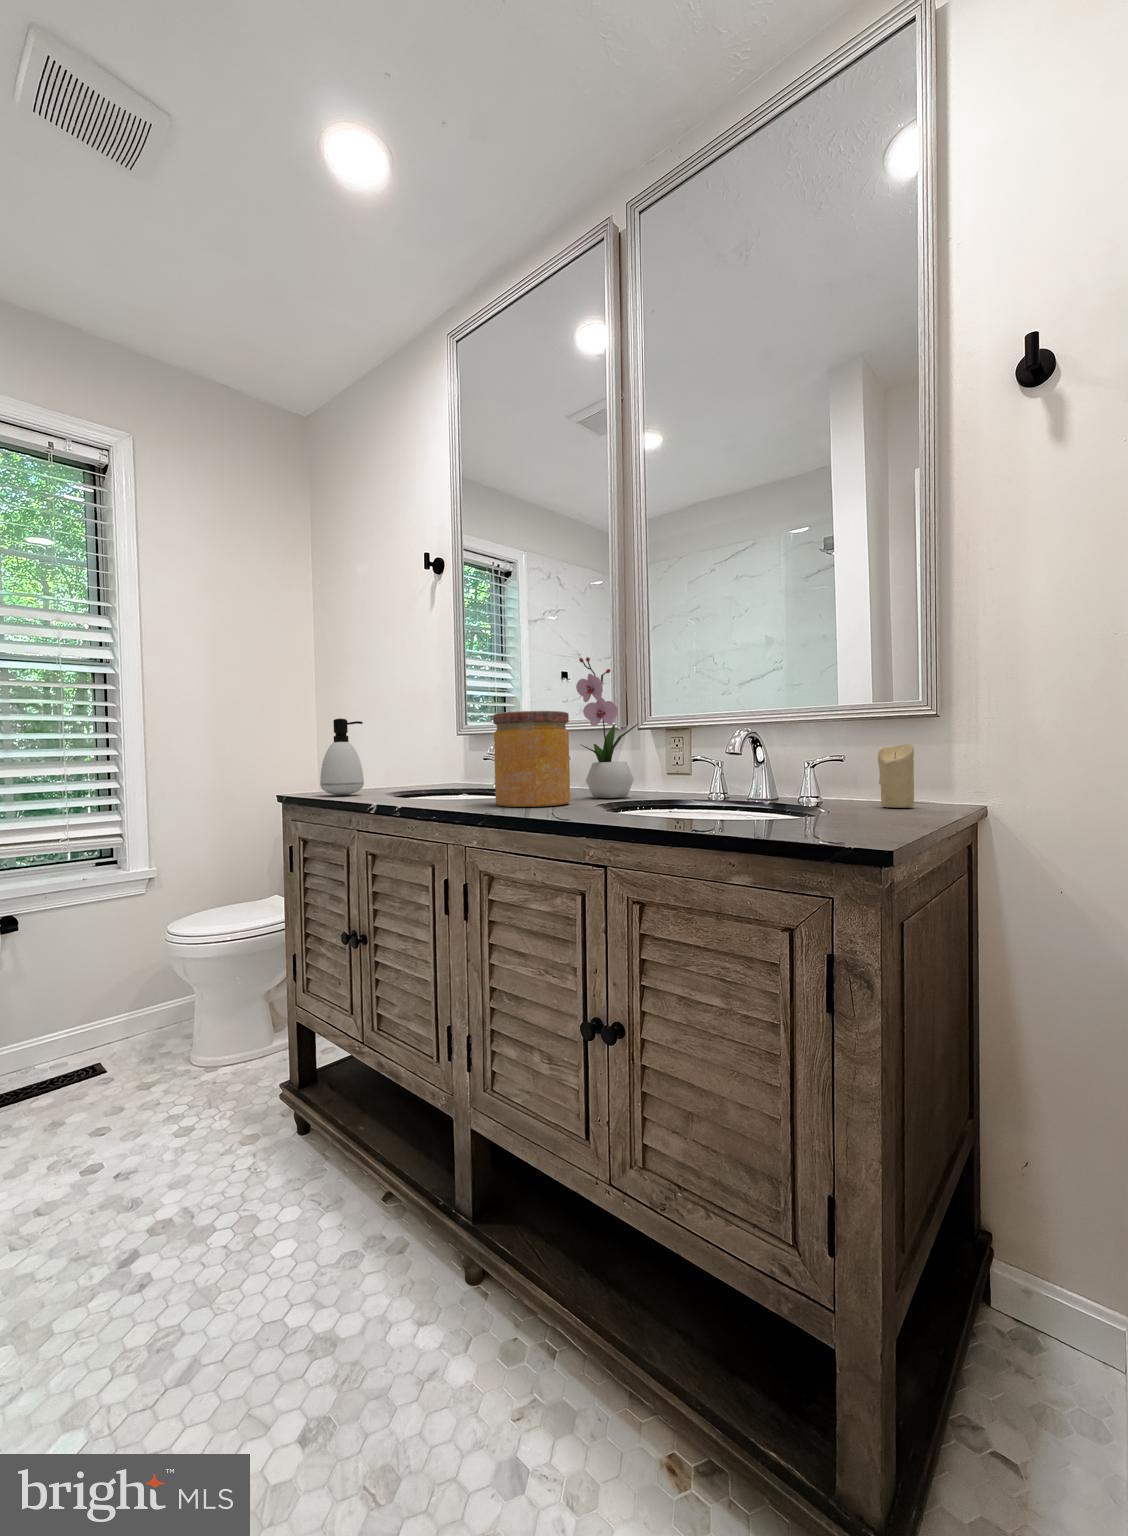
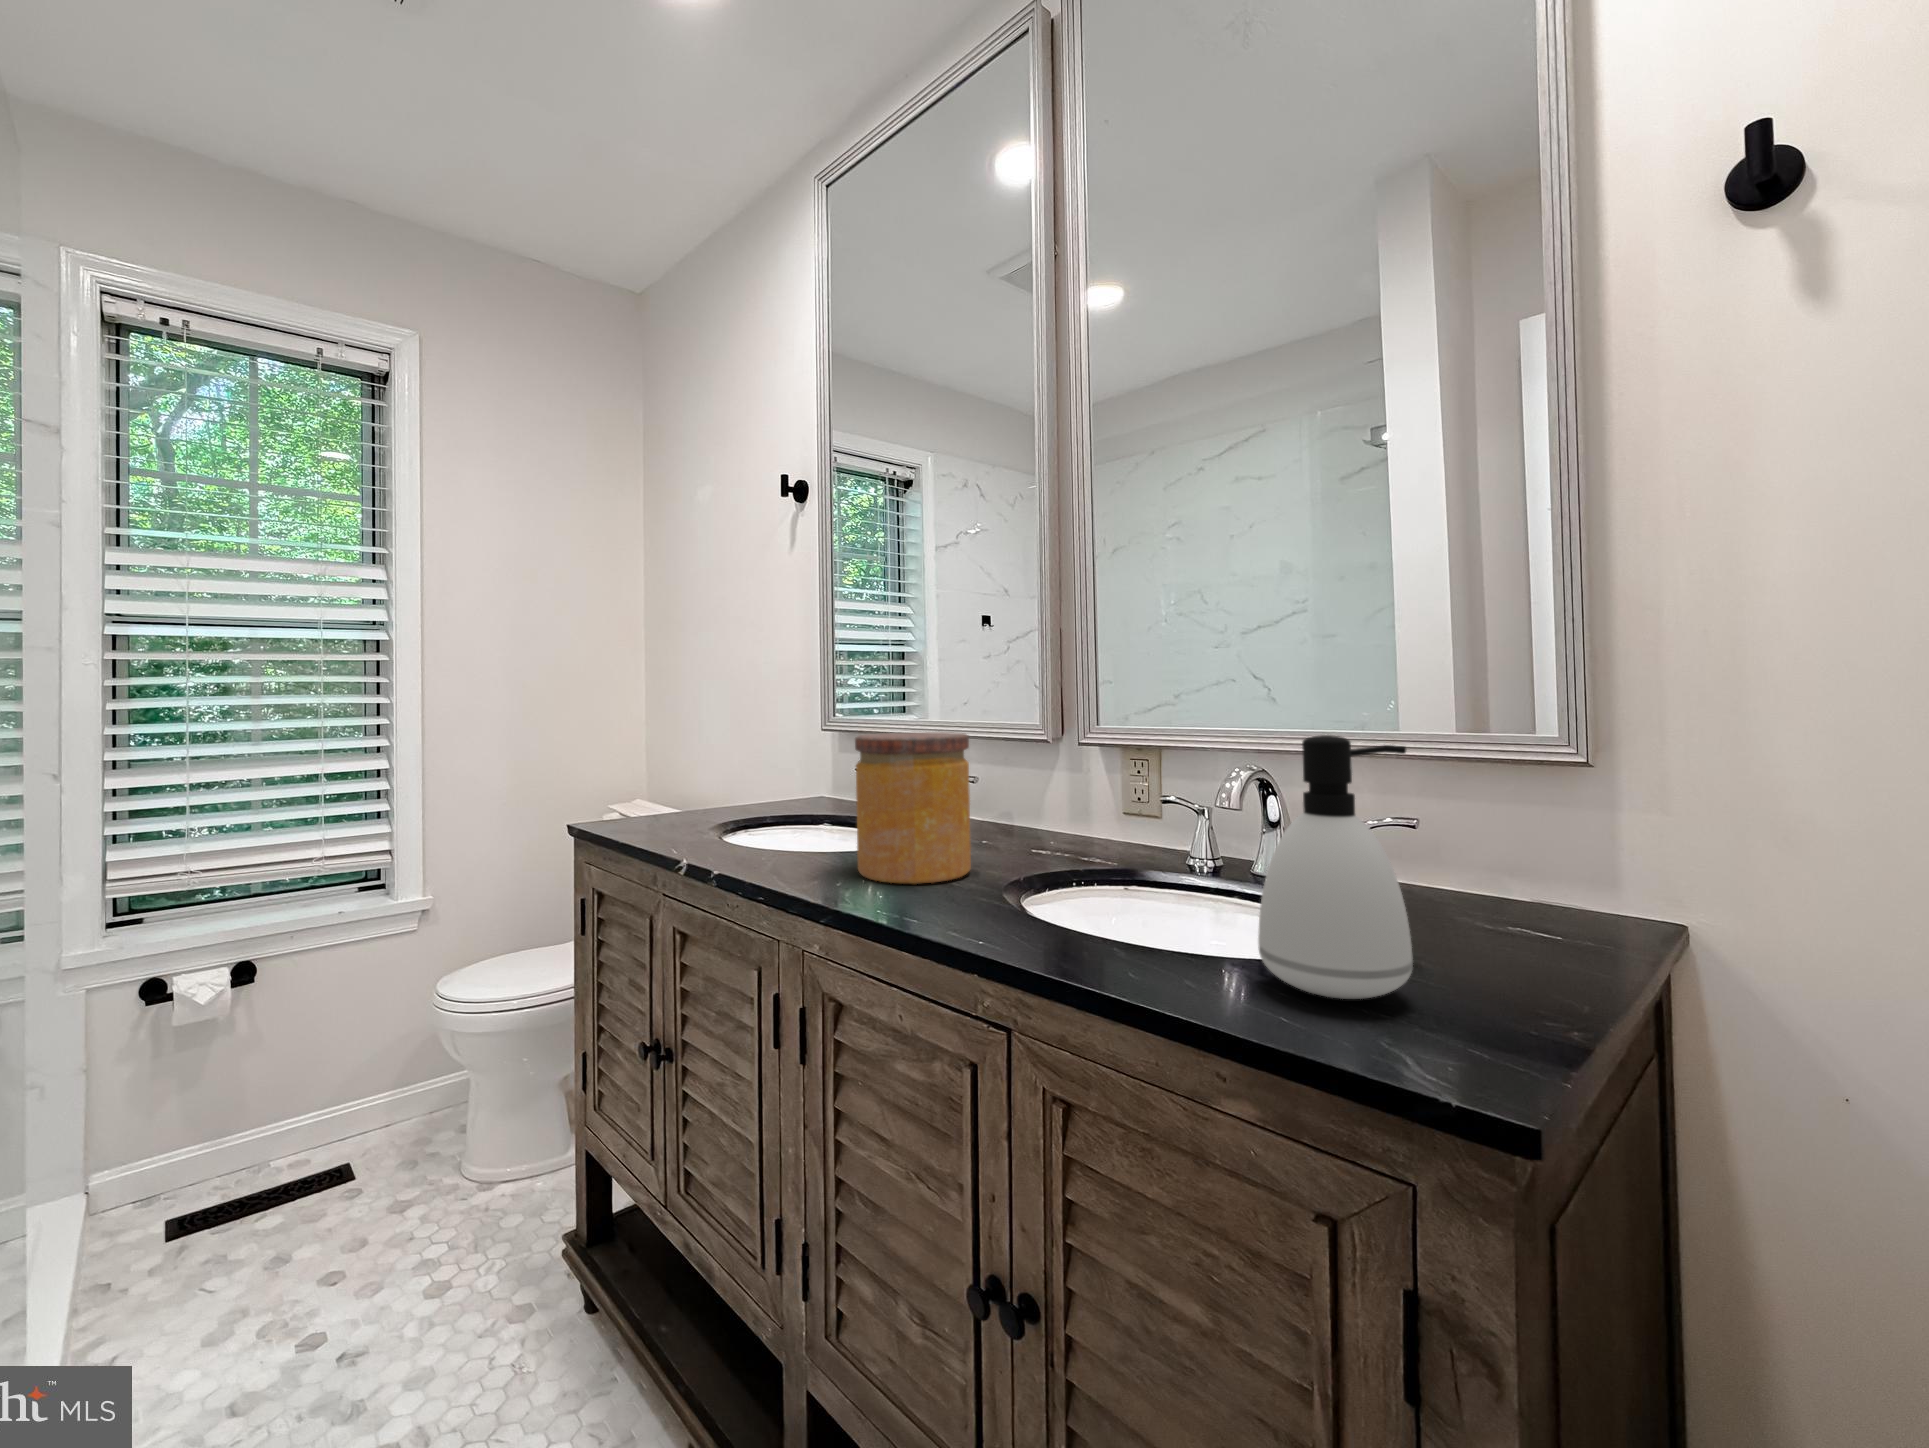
flower arrangement: present [576,657,638,798] -> none [985,639,1082,855]
soap dispenser: present [320,719,364,795] -> present [1258,735,1413,999]
candle: present [878,744,914,808] -> none [1479,810,1546,923]

